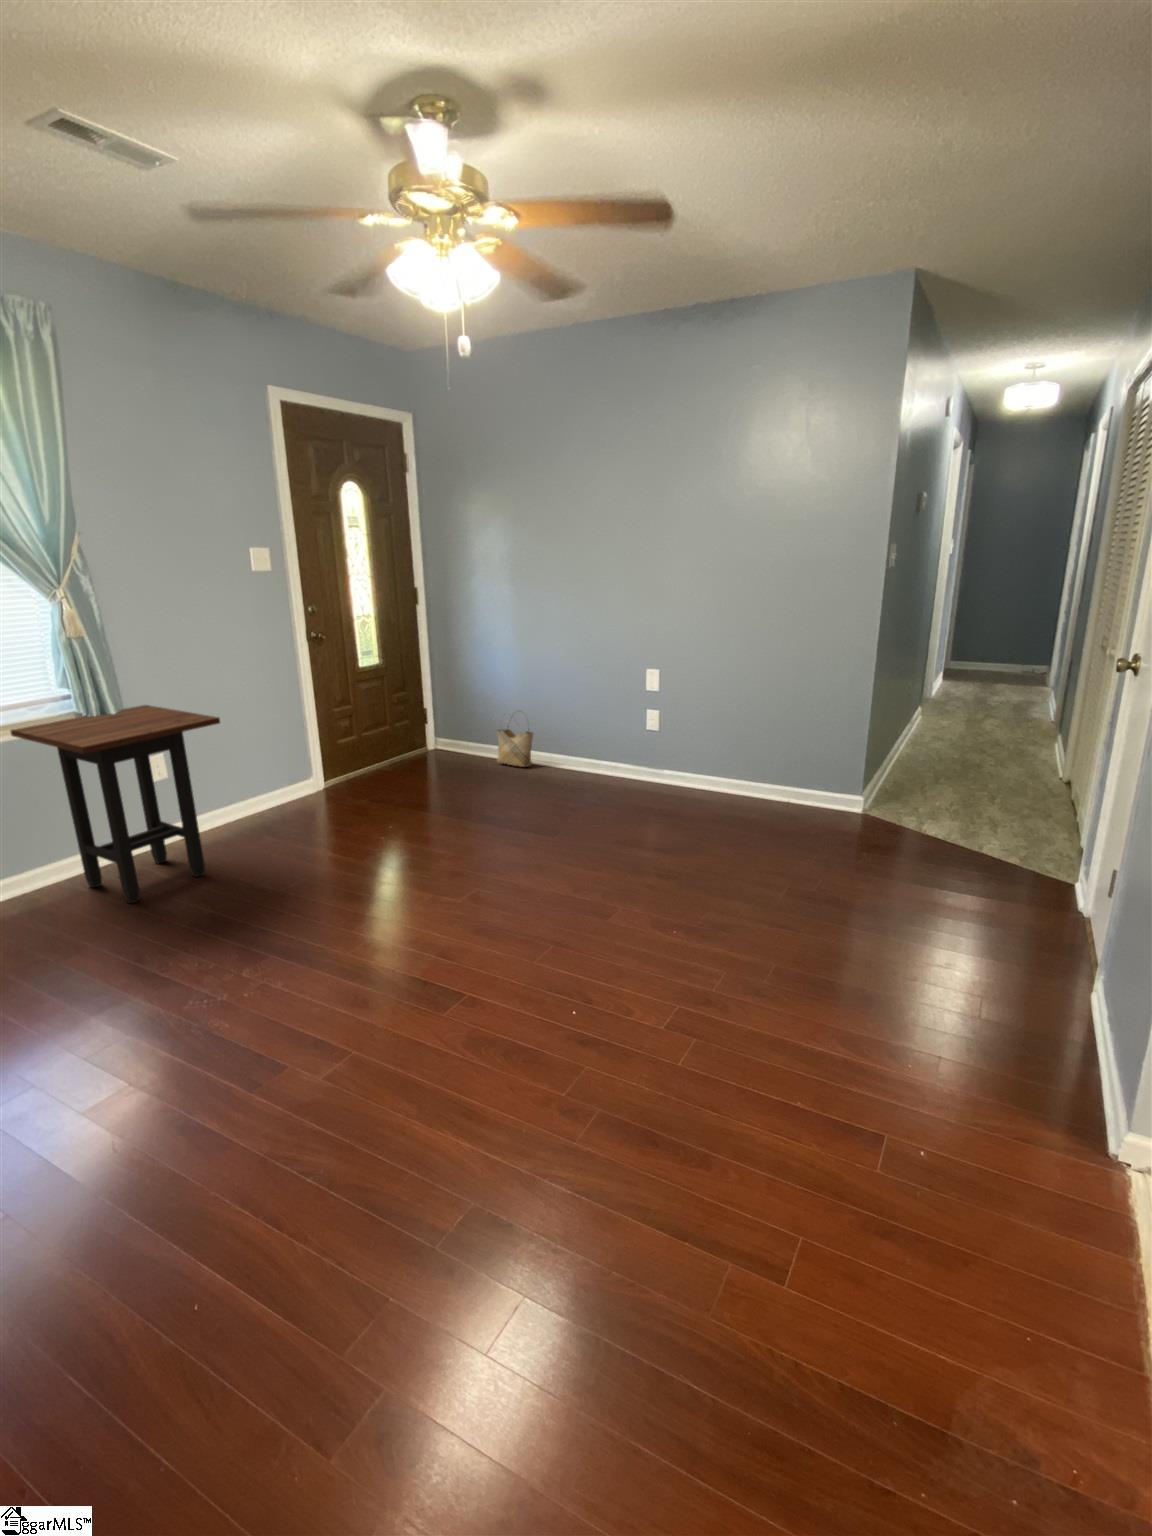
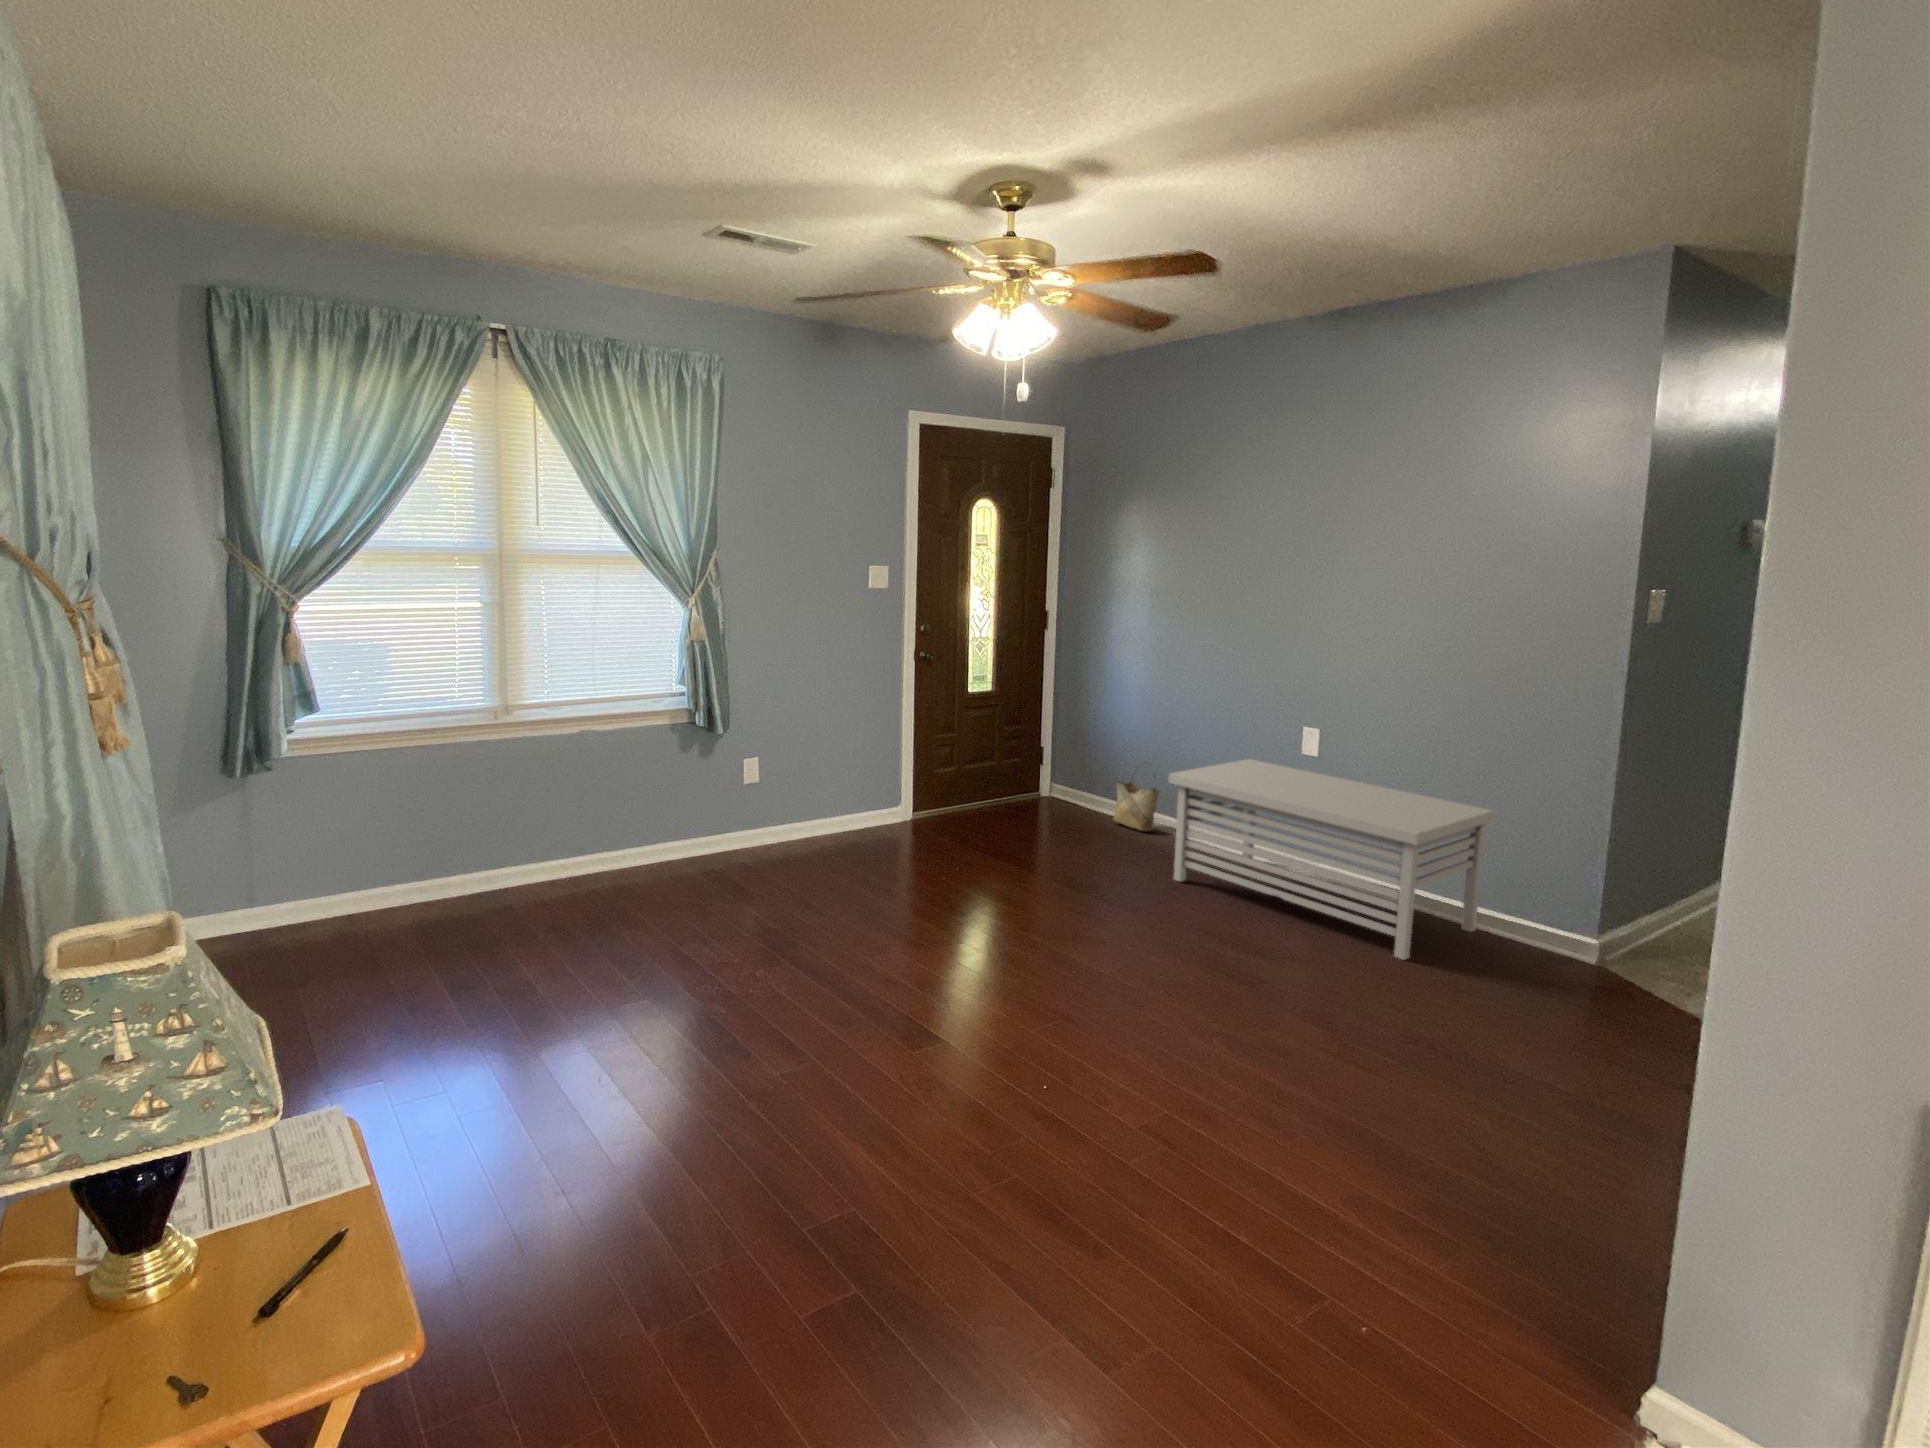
storage bench: none [559,698,794,835] -> present [1169,759,1494,960]
side table: present [11,705,220,903] -> none [633,709,800,895]

